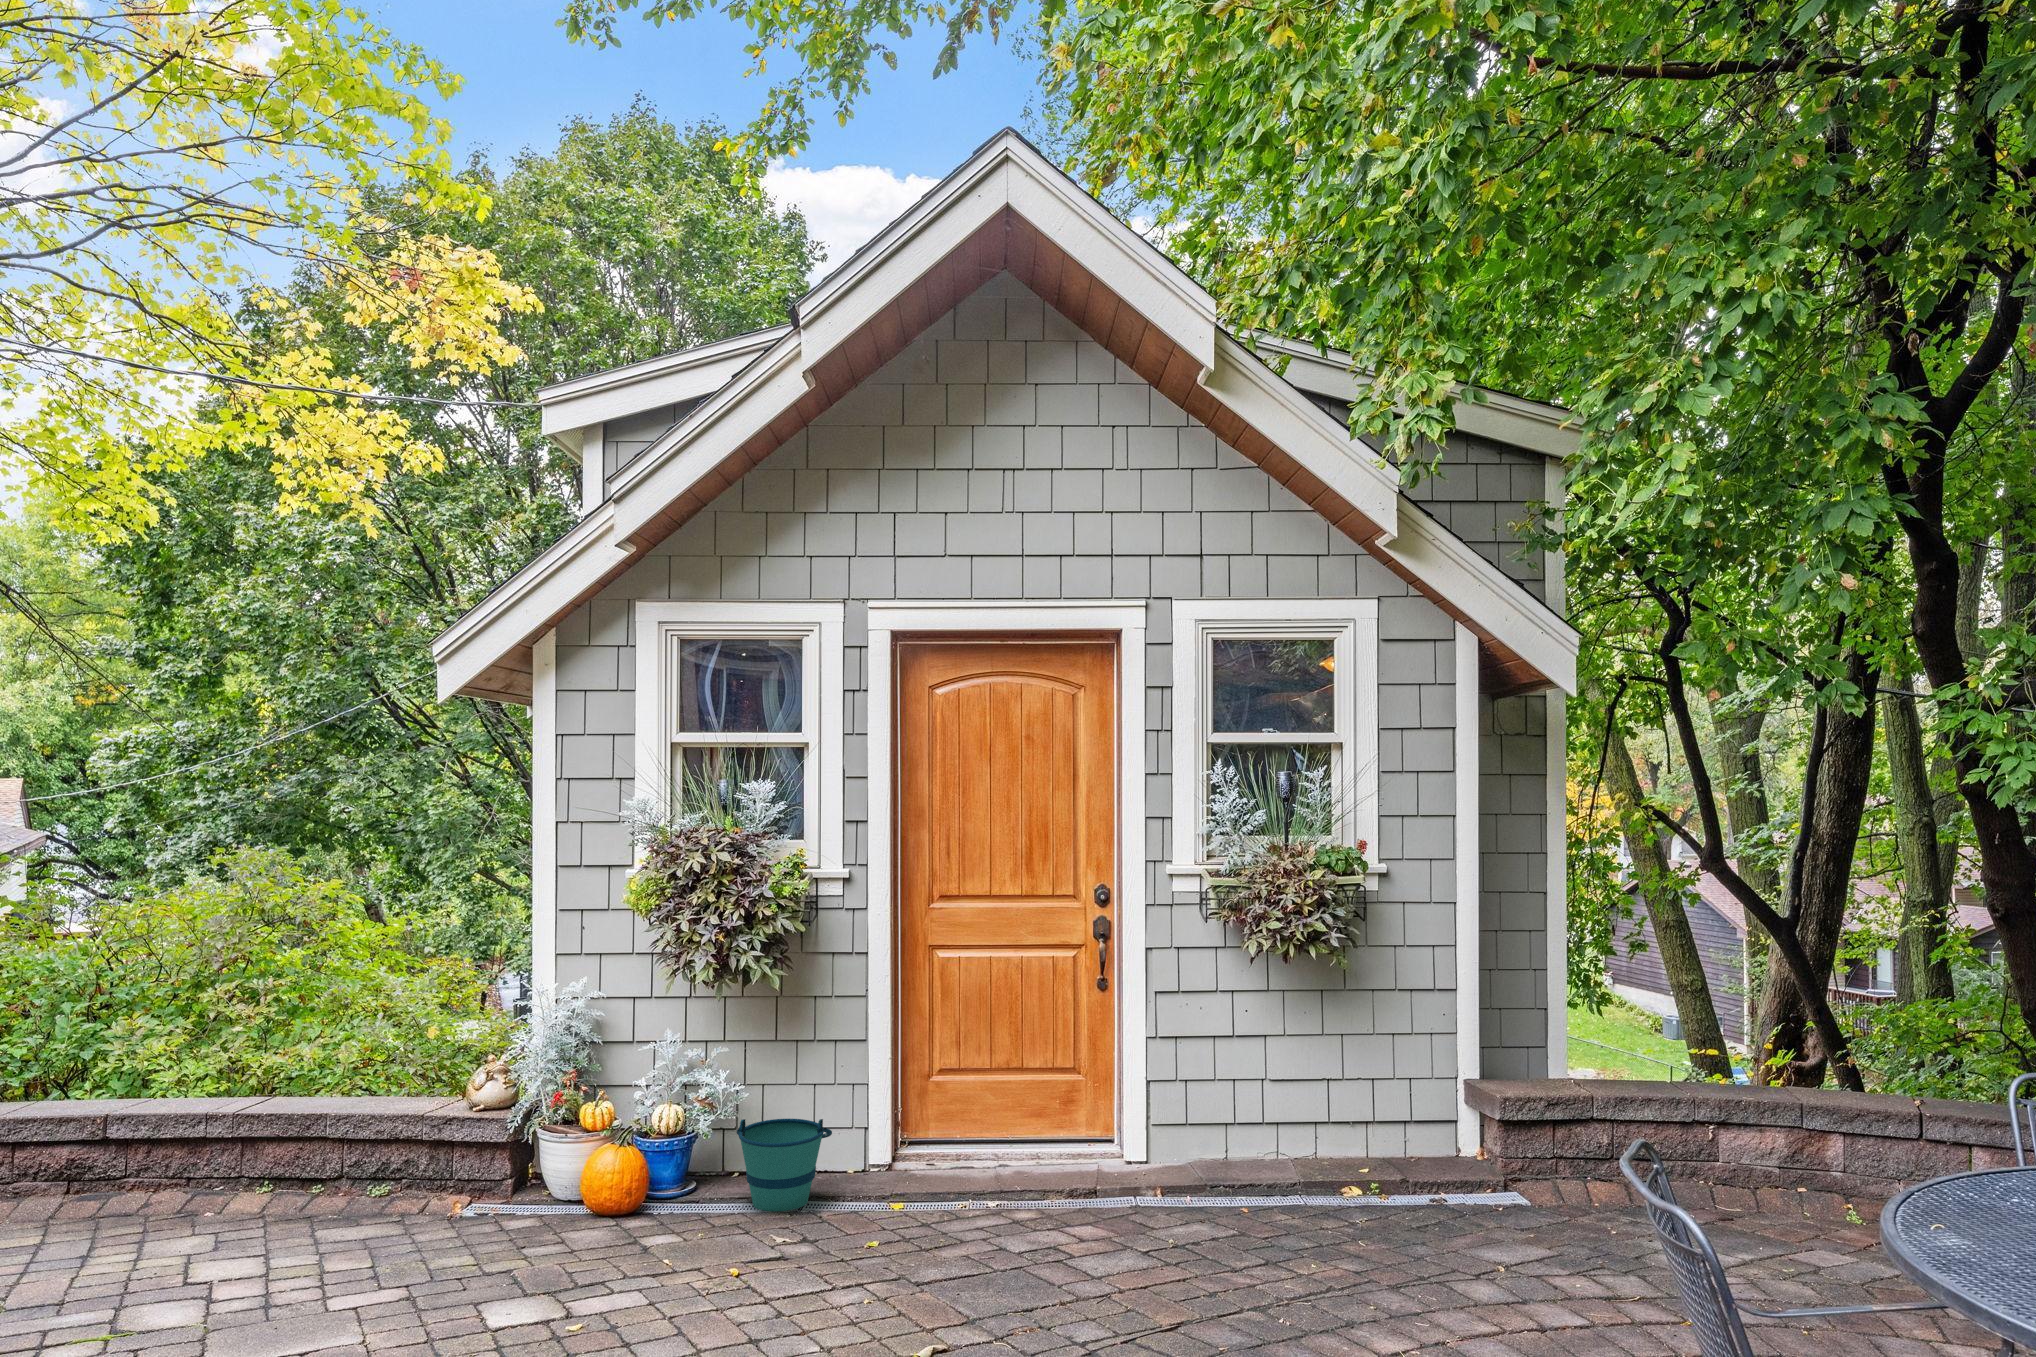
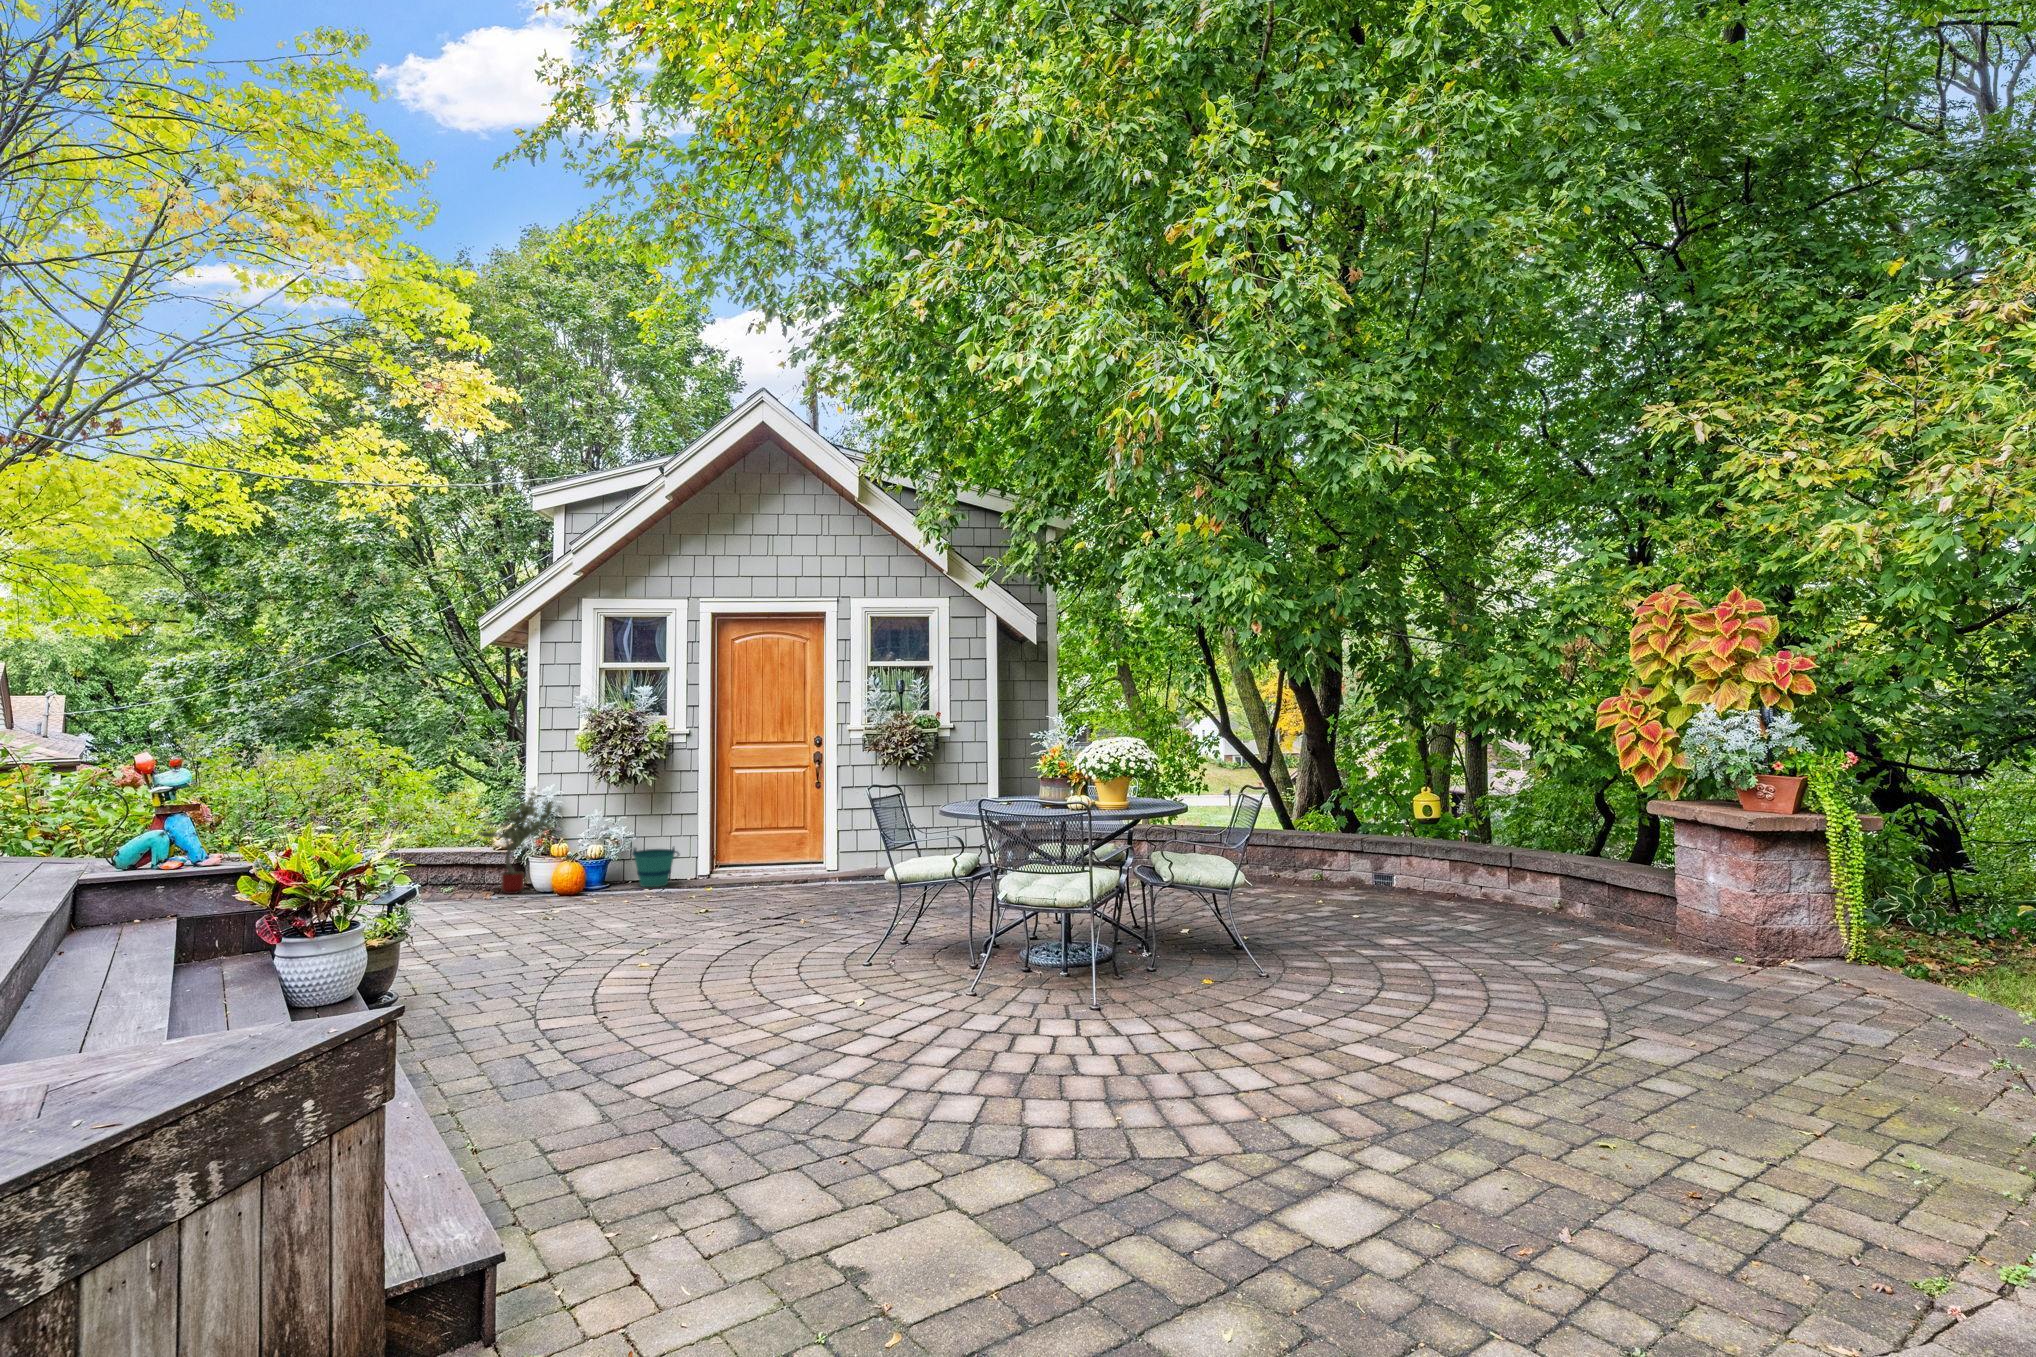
potted tree: none [425,991,586,1229] -> present [477,787,553,894]

